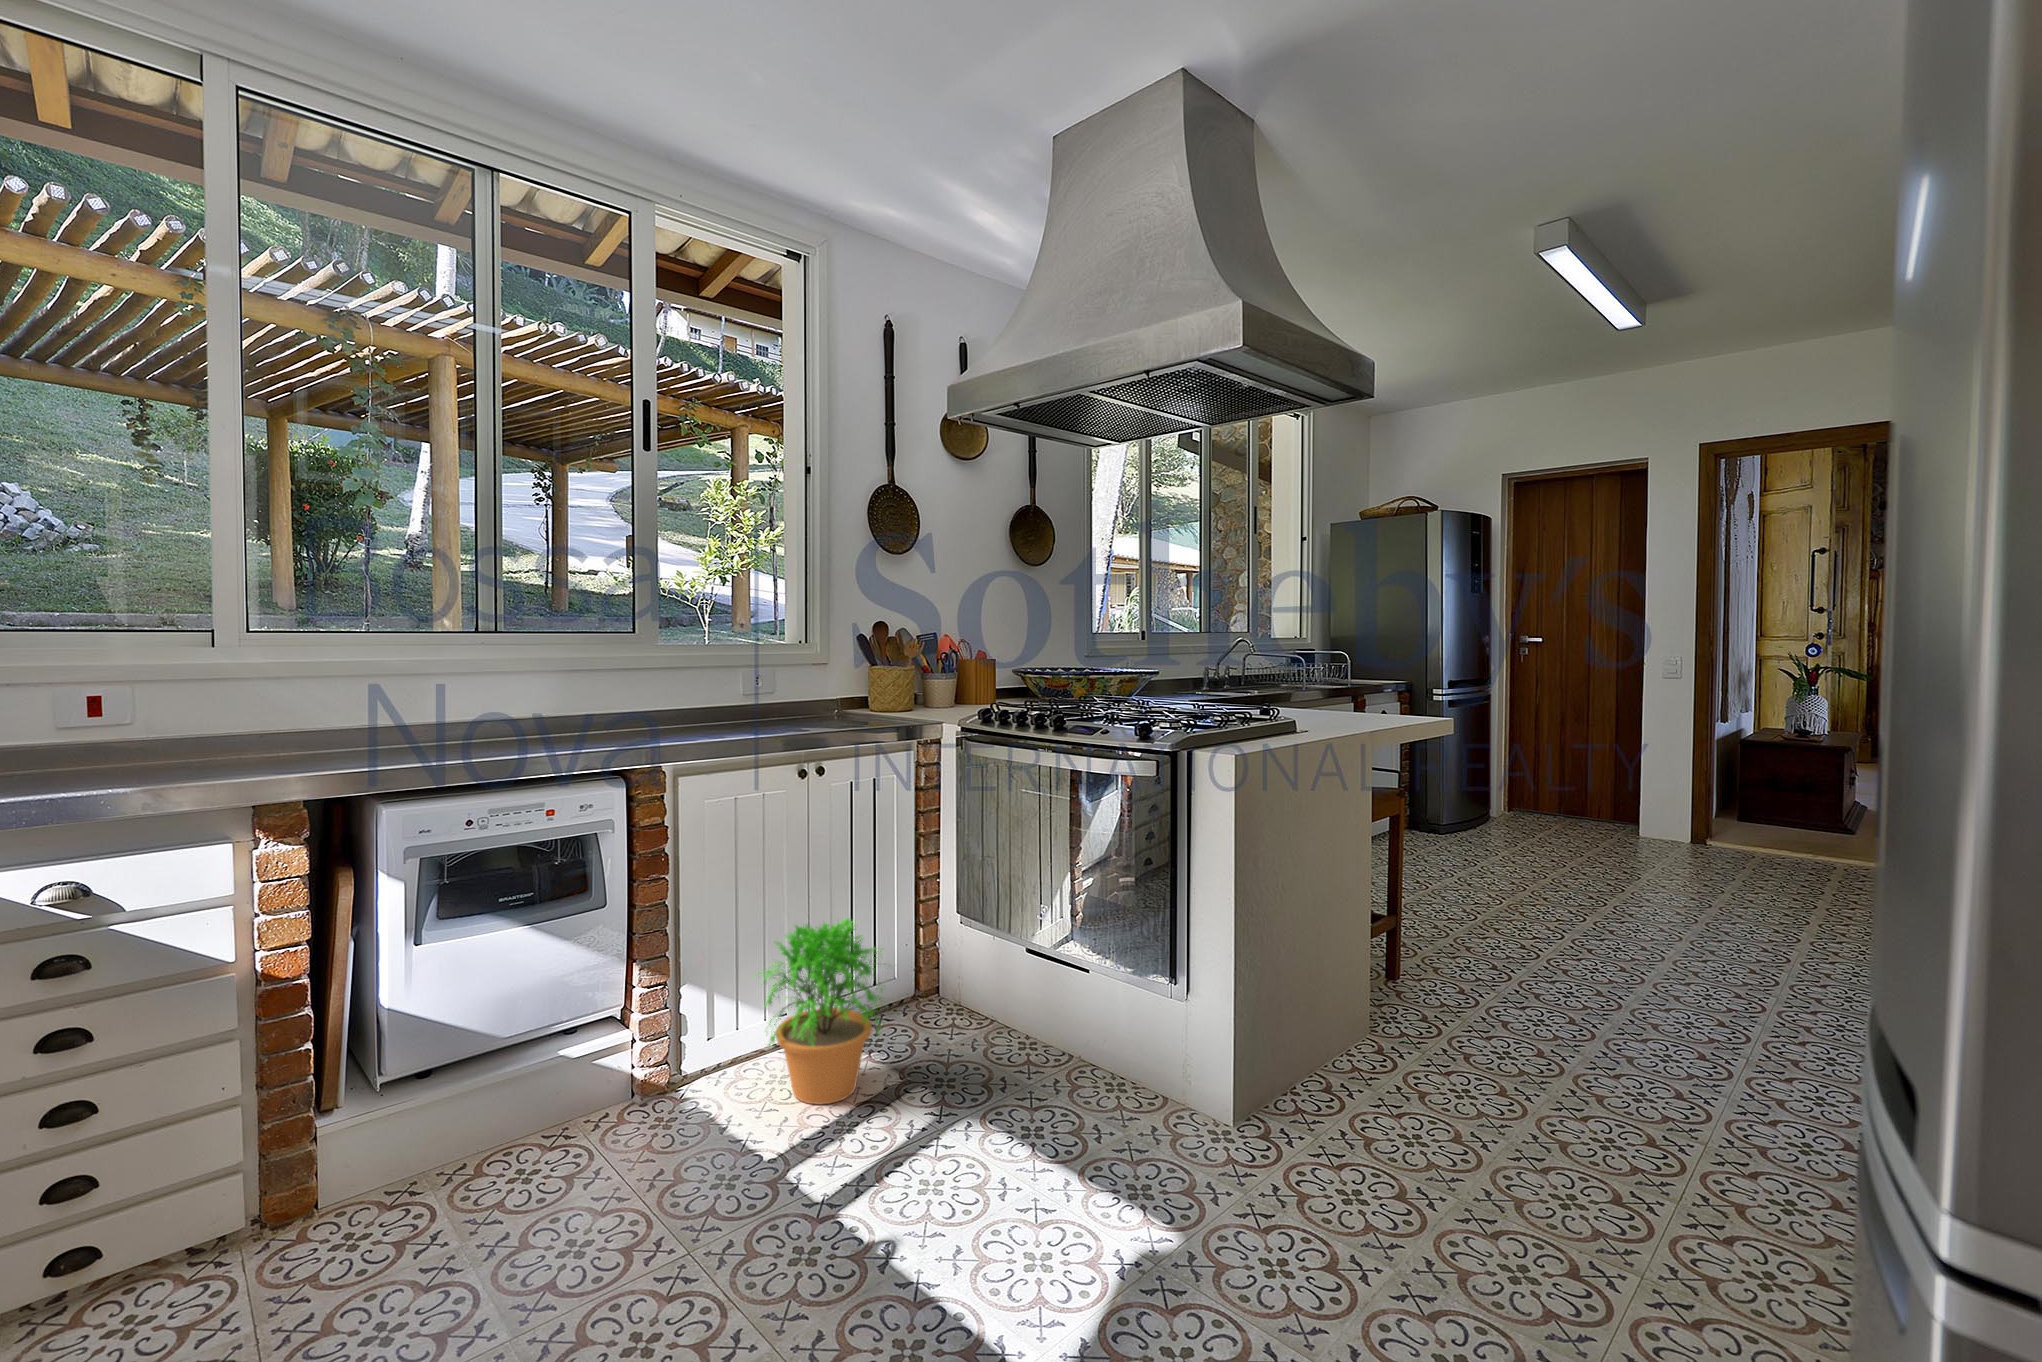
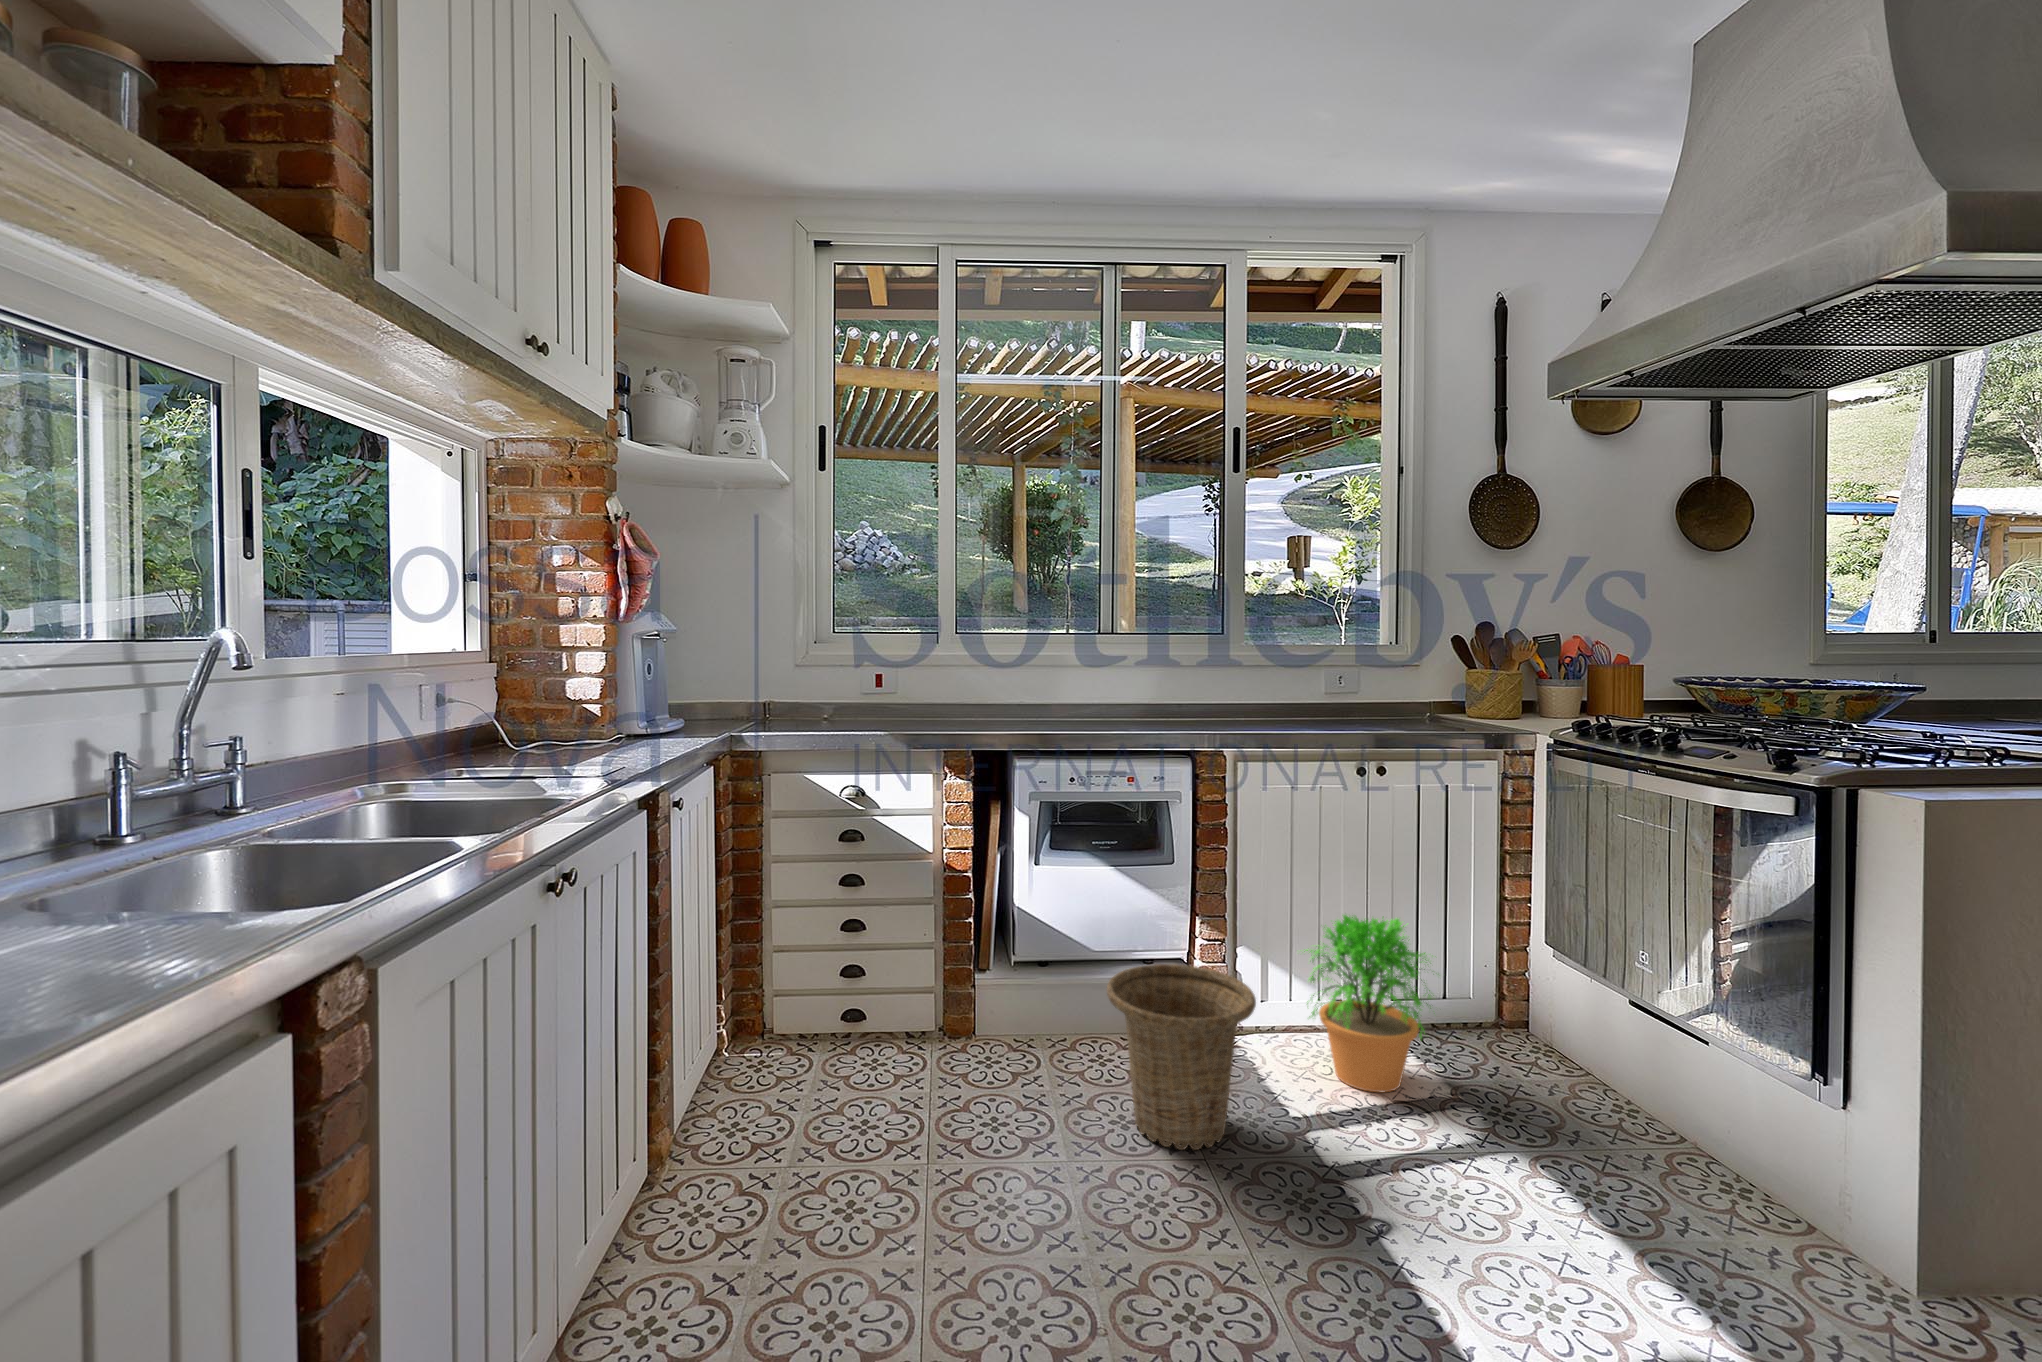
basket: none [549,1025,736,1259] -> present [1107,964,1256,1150]

